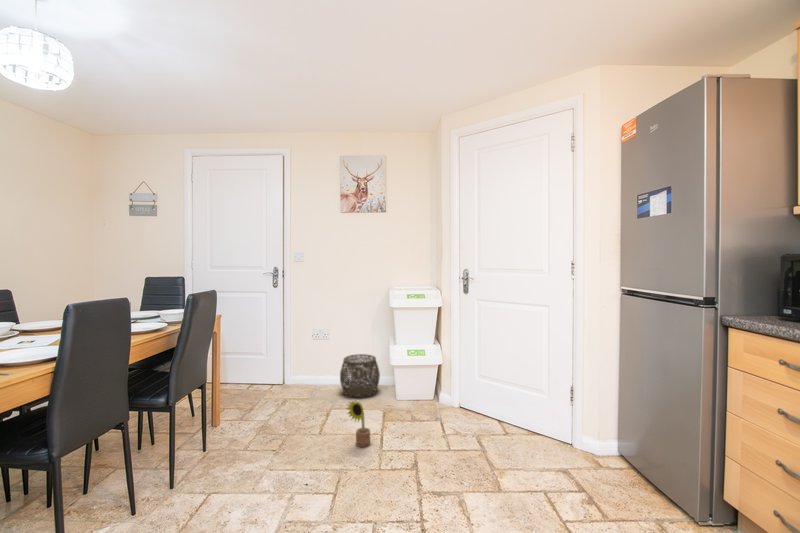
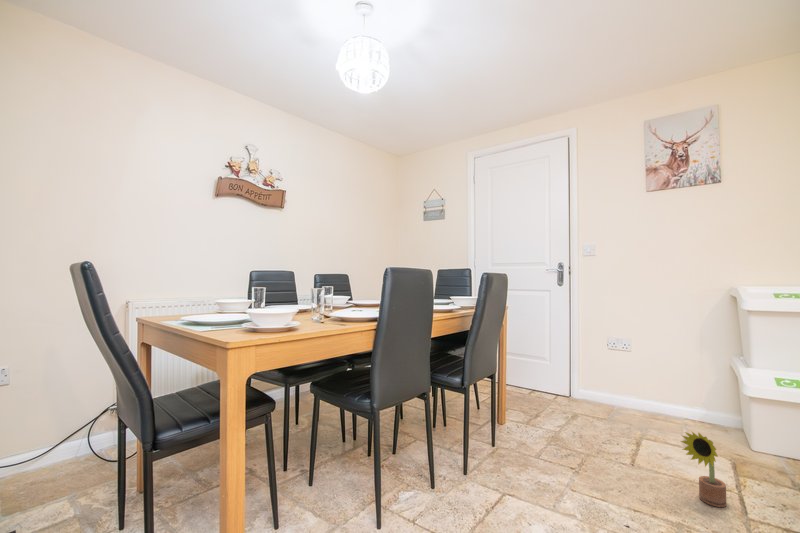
woven basket: present [340,354,380,397] -> none [650,374,717,434]

